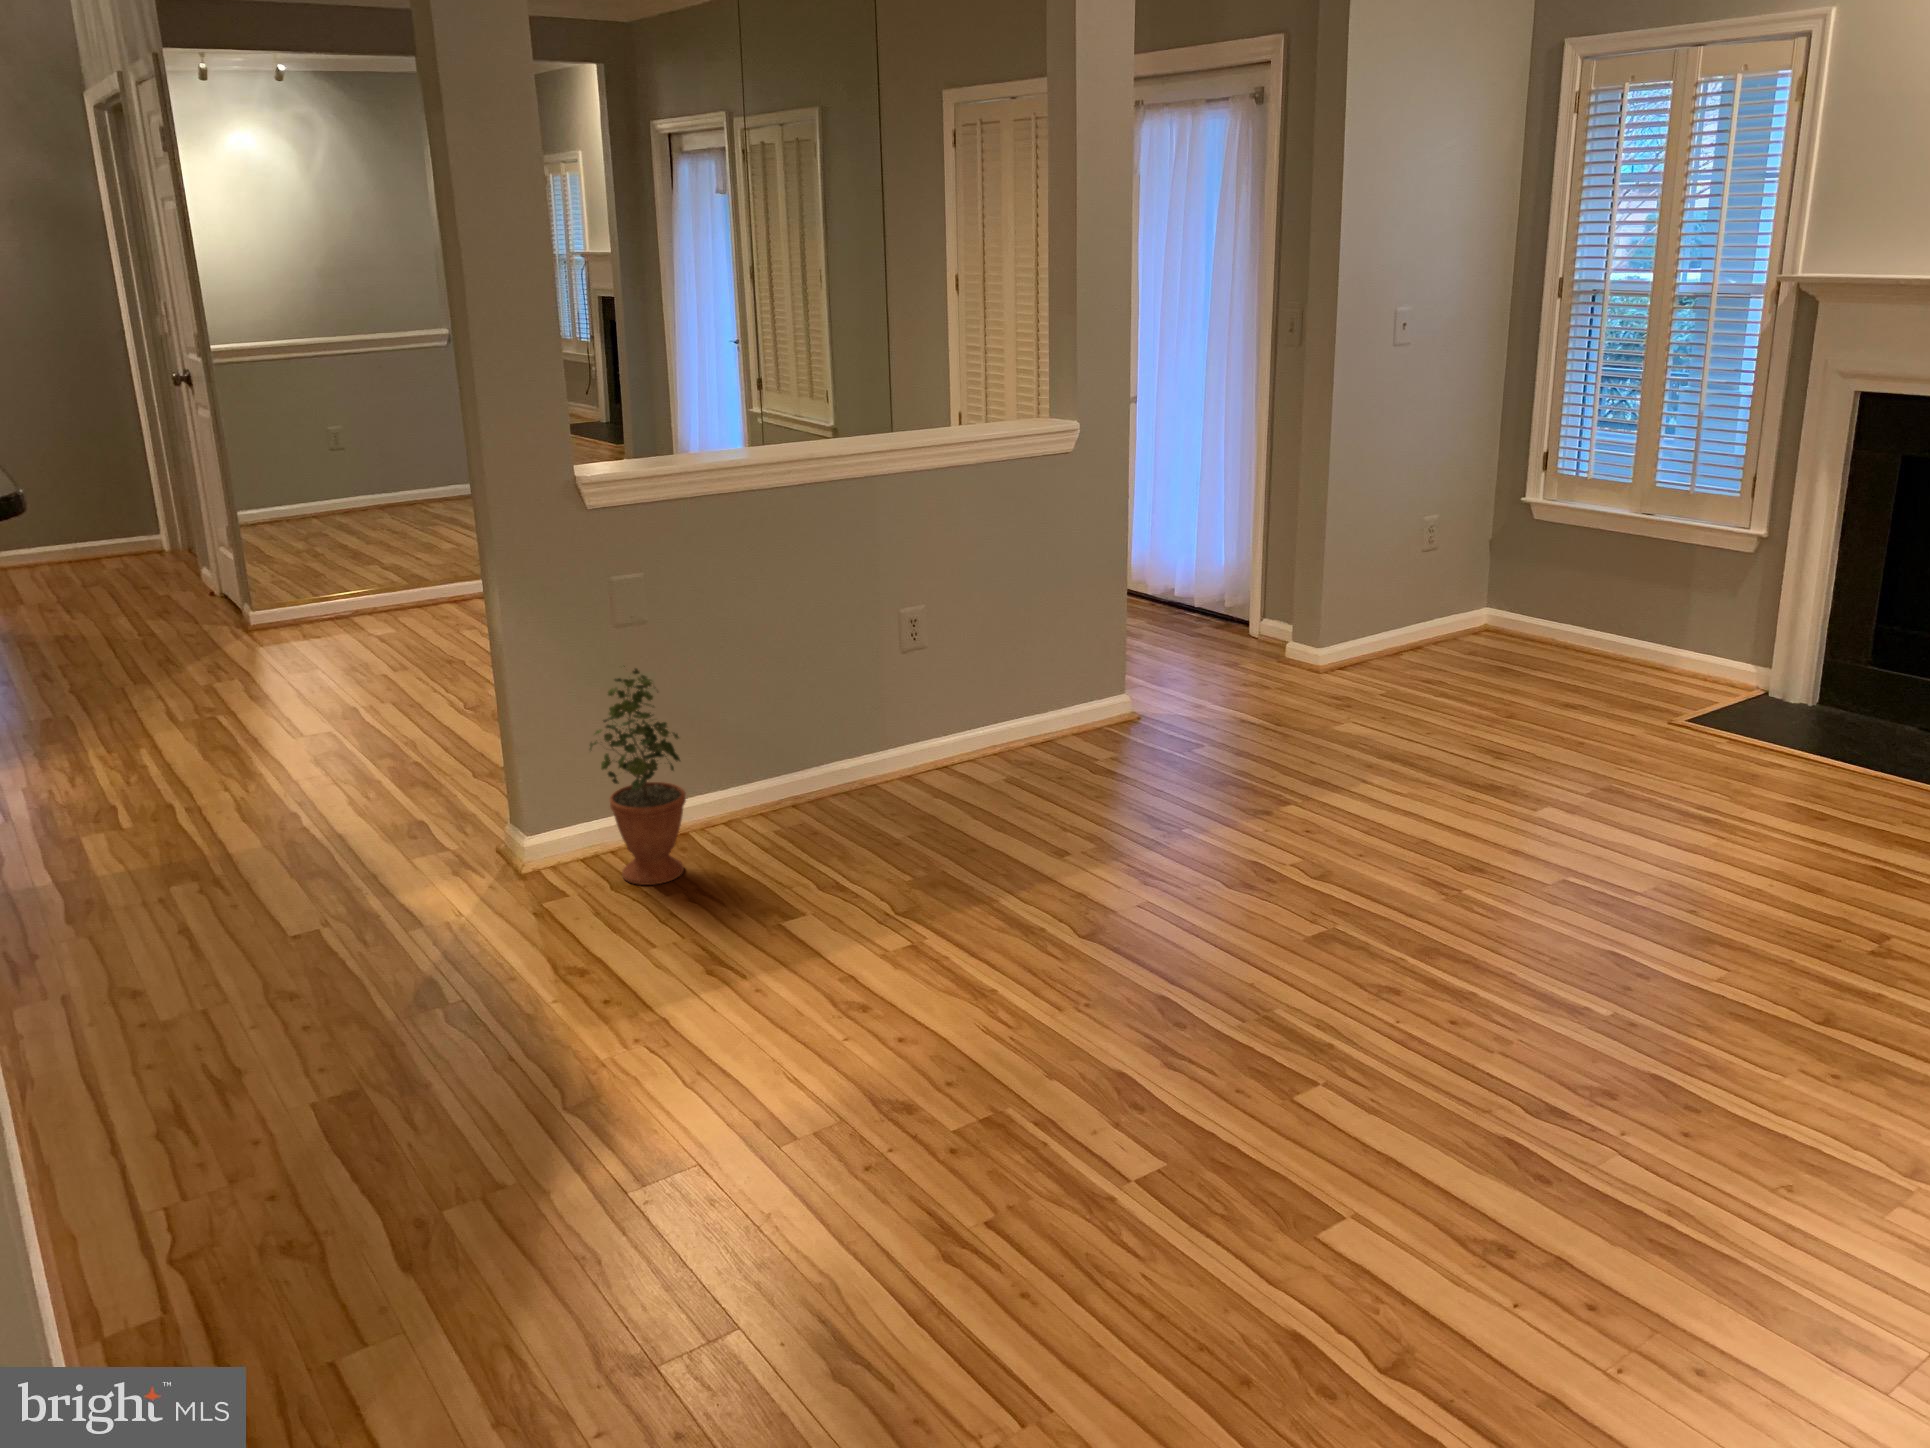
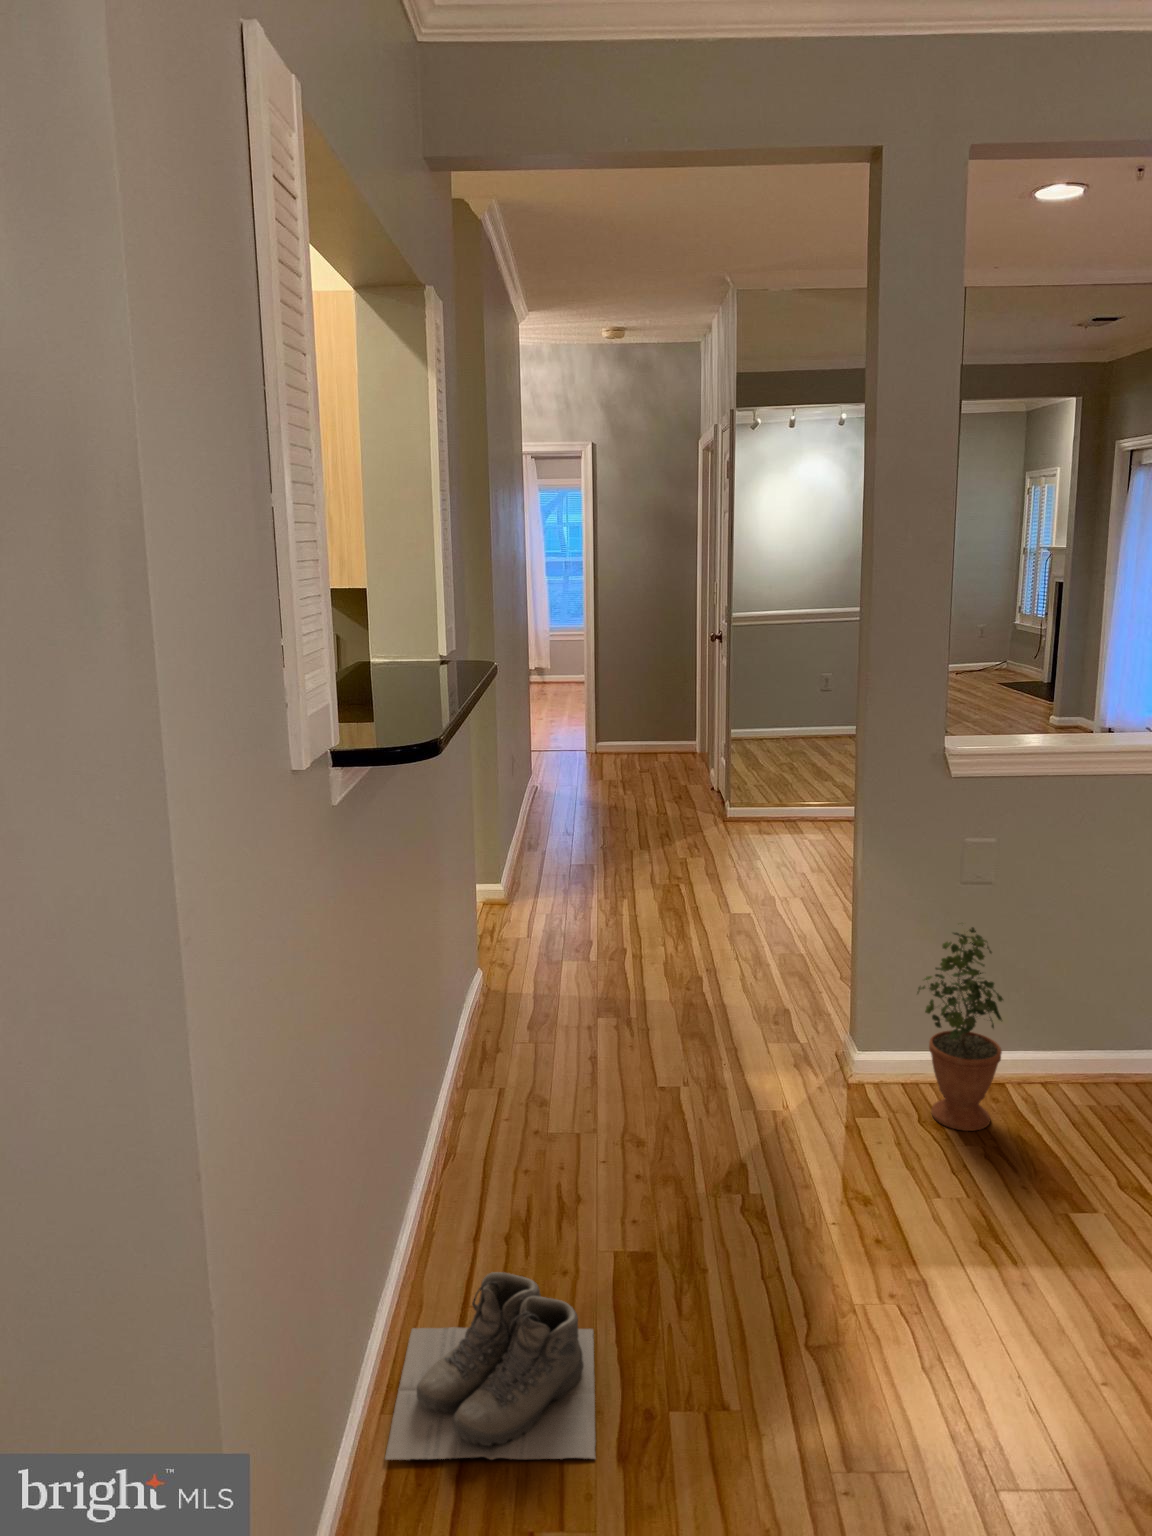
boots: none [57,1154,373,1411] -> present [385,1272,596,1460]

